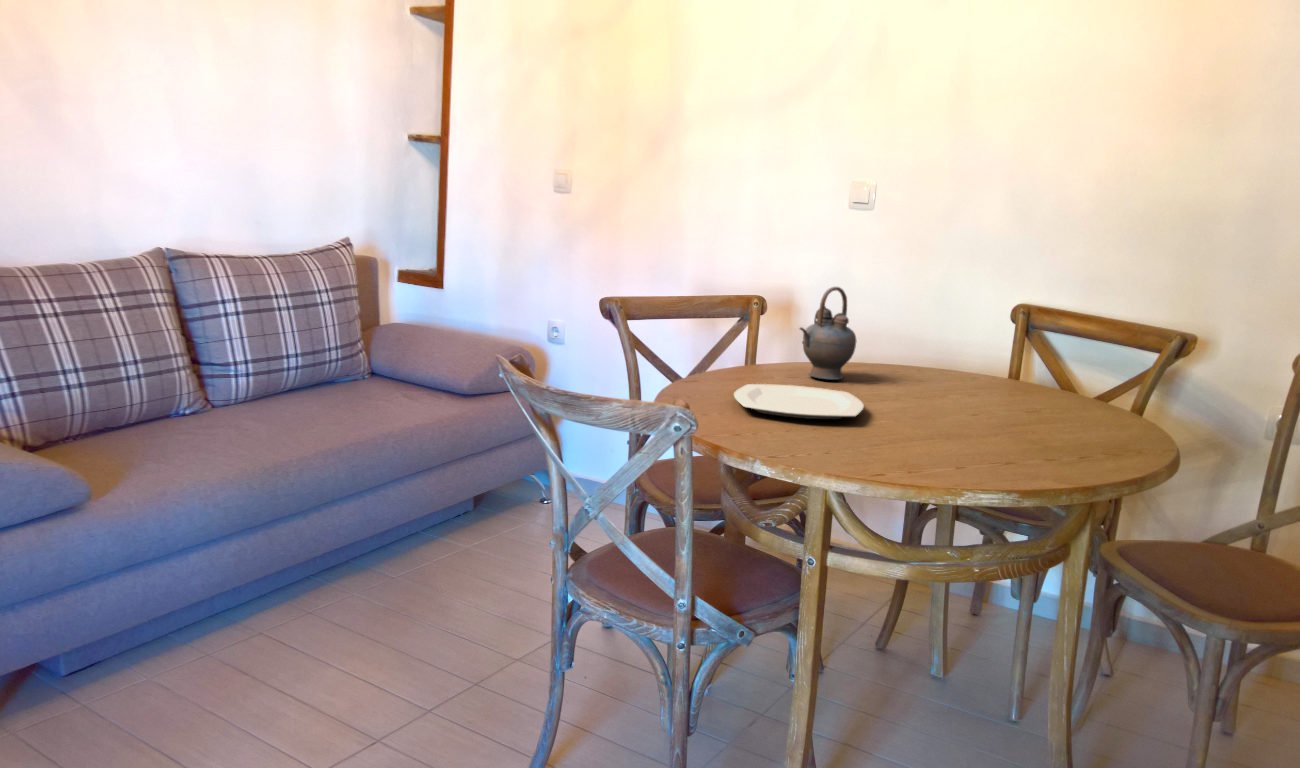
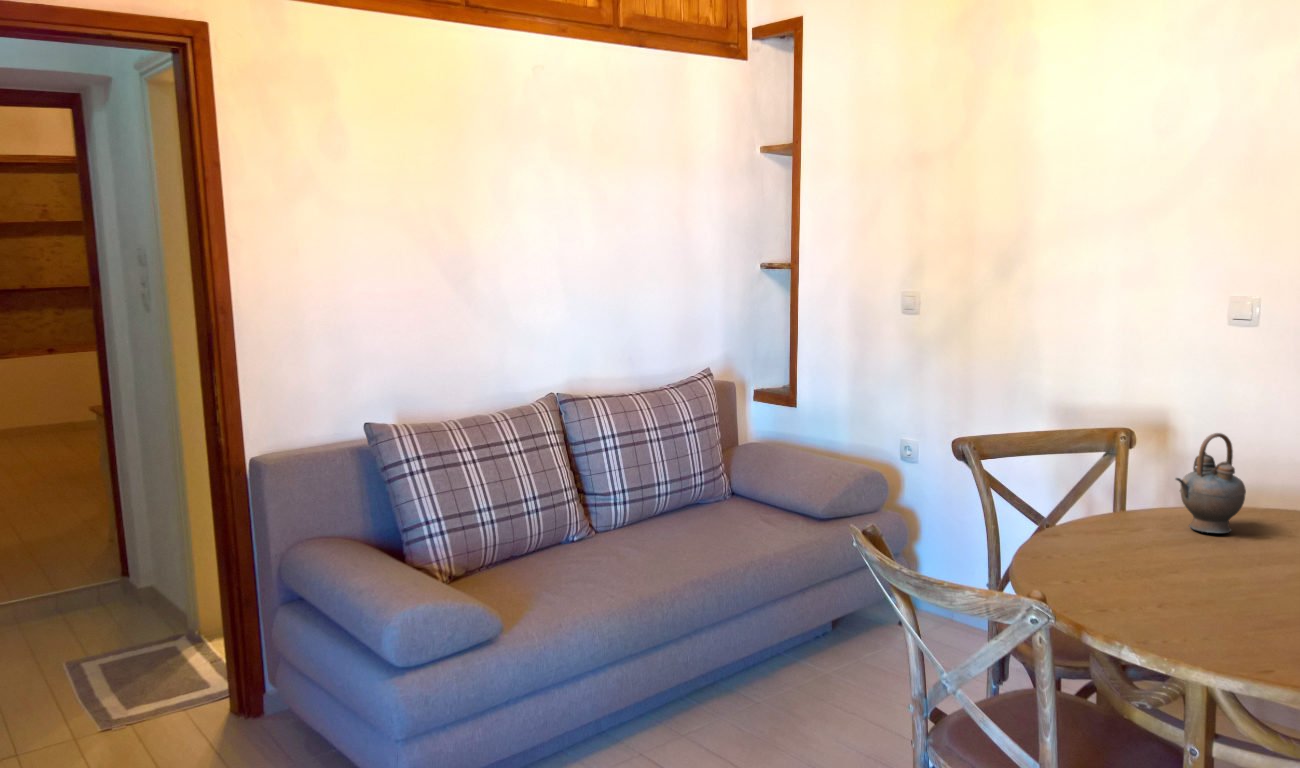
plate: present [734,384,864,419] -> none [1100,543,1256,592]

